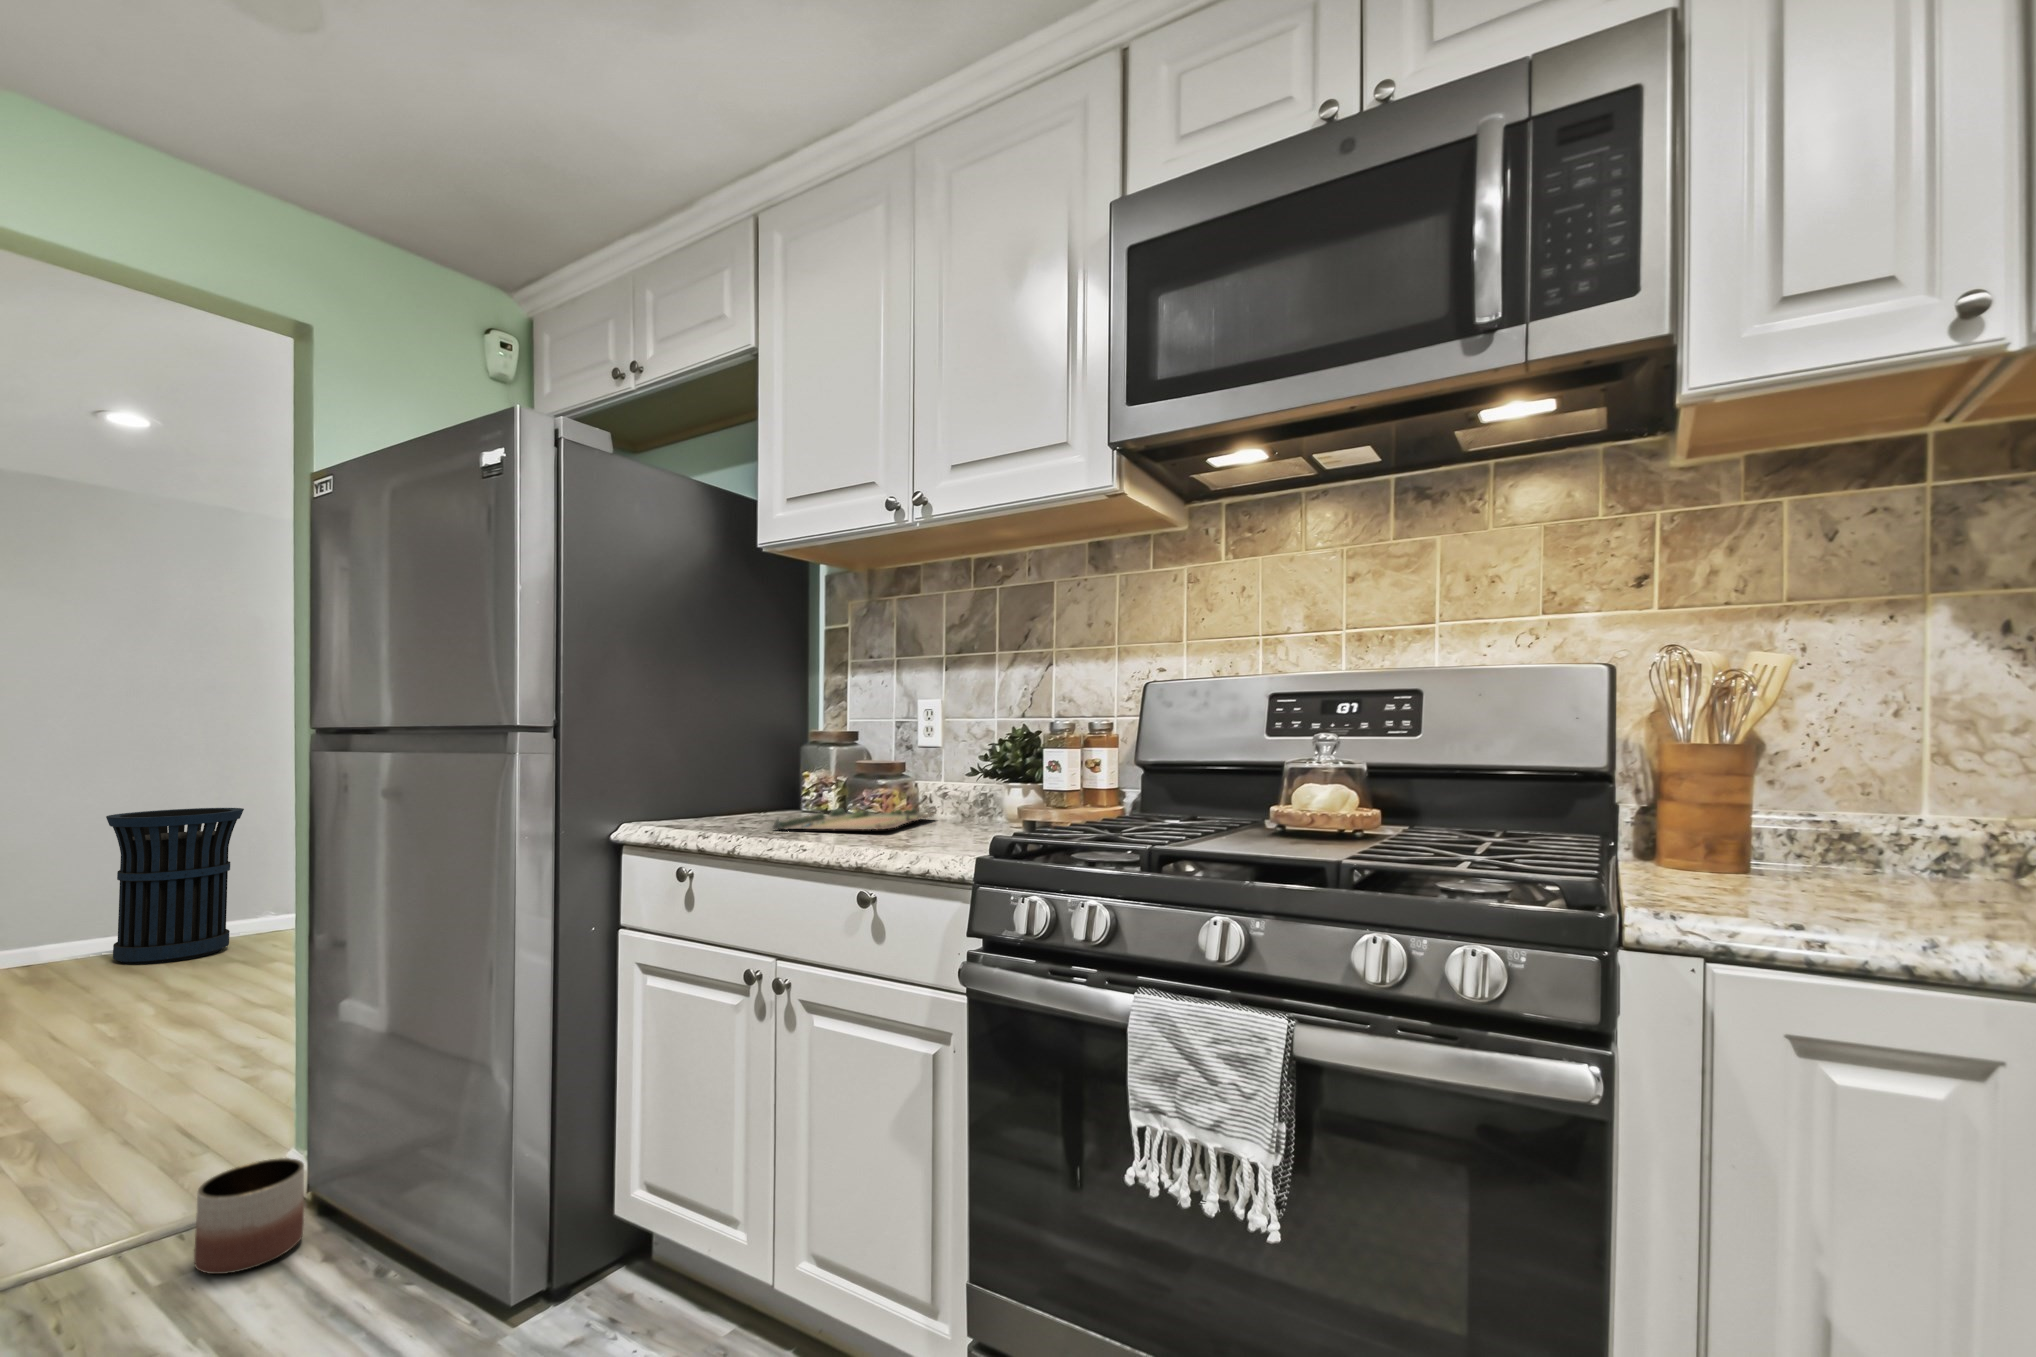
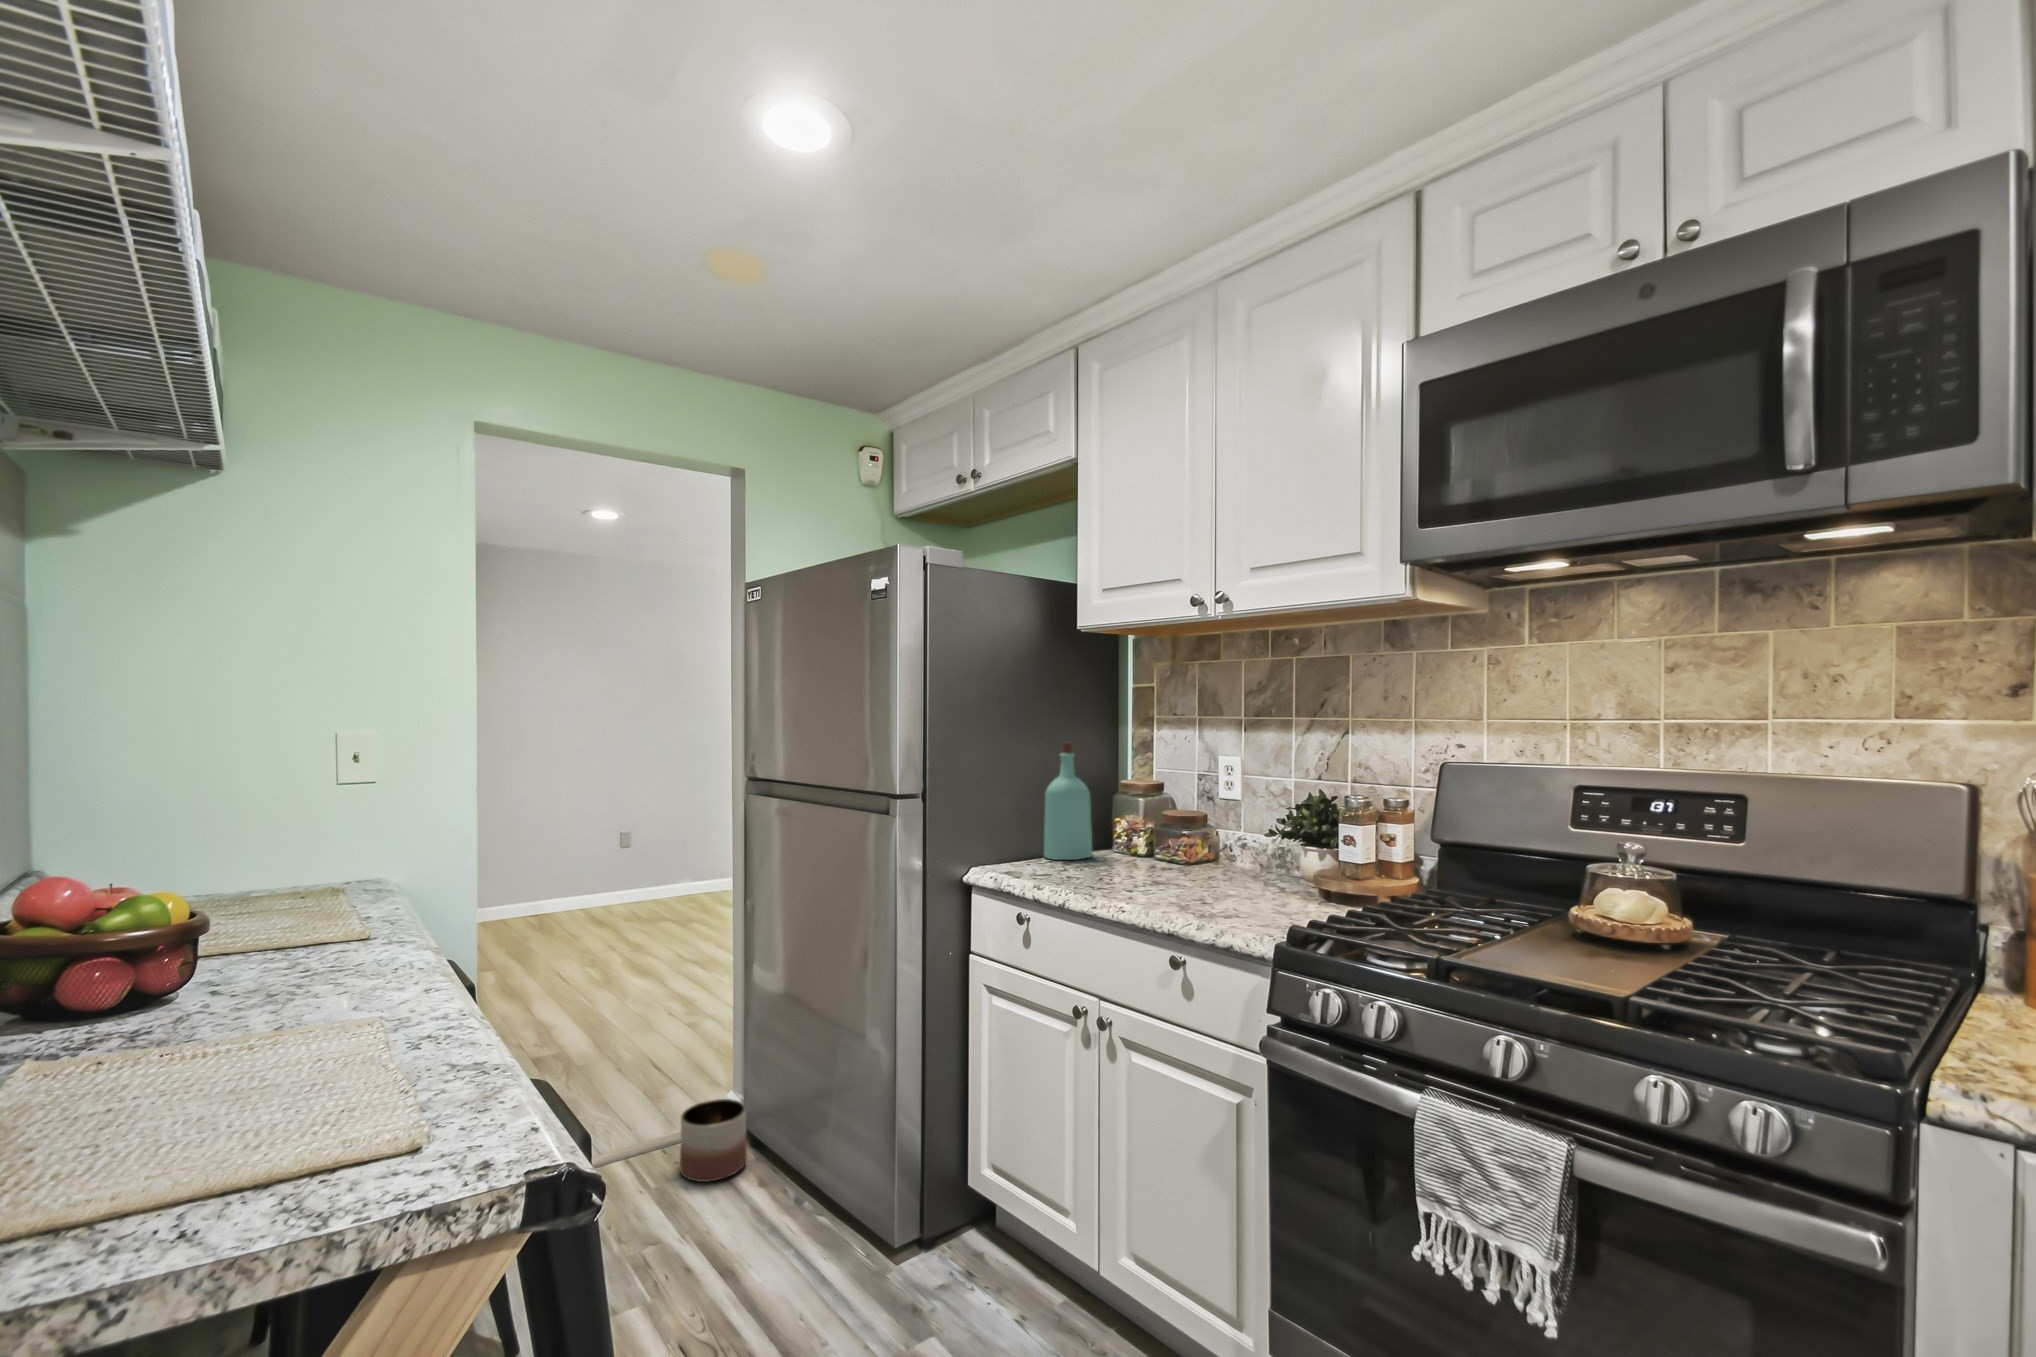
bottle: none [717,683,776,817] -> present [1044,742,1093,860]
tray: present [773,802,934,830] -> none [1091,853,1236,891]
trash can: present [106,808,244,964] -> none [584,795,671,916]

